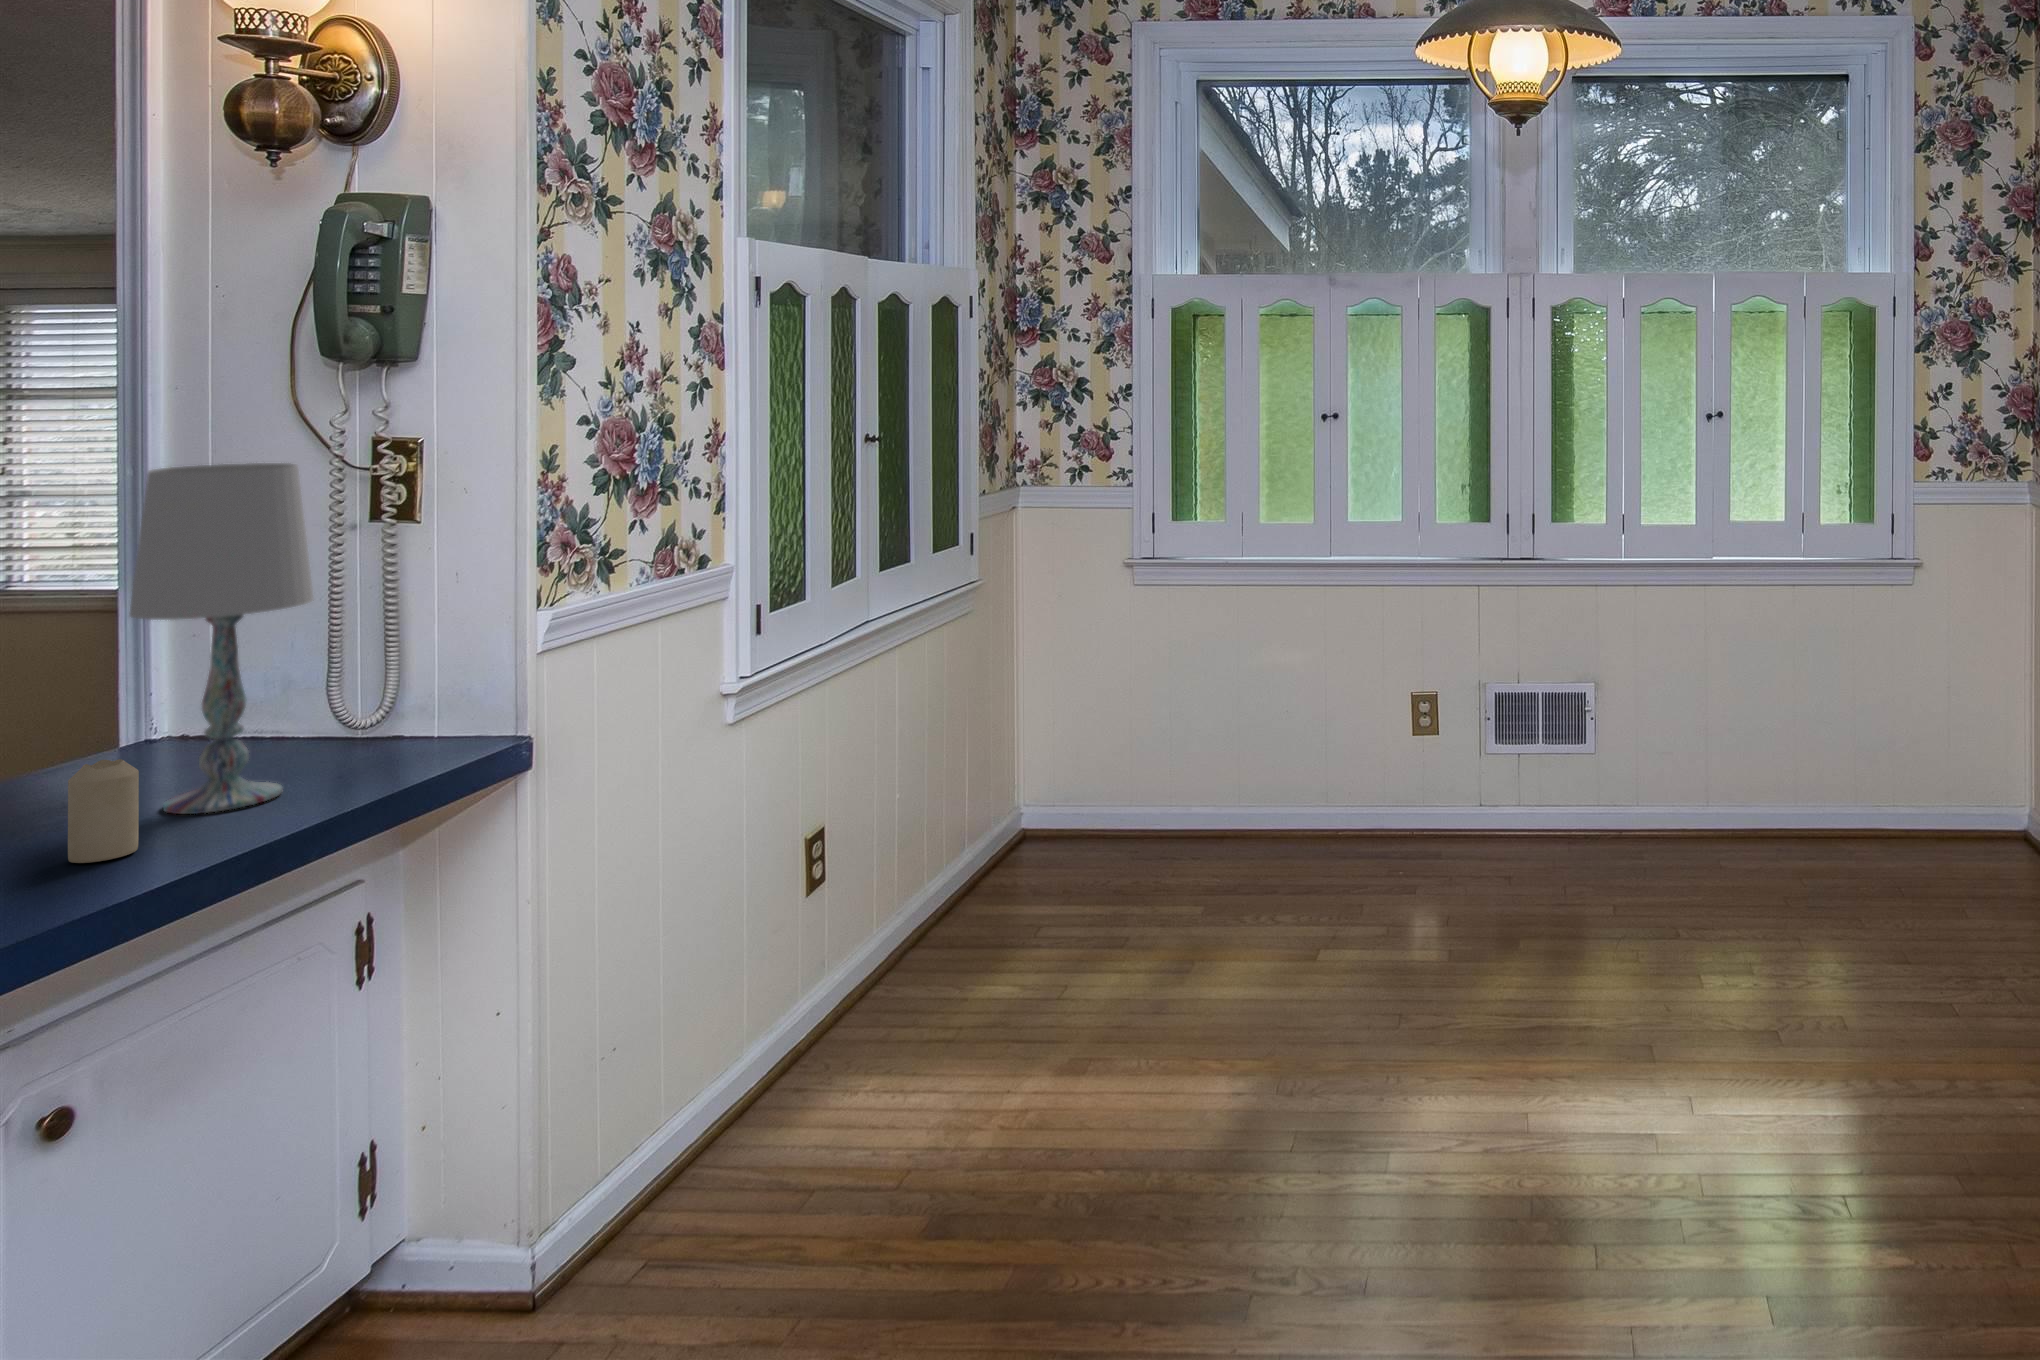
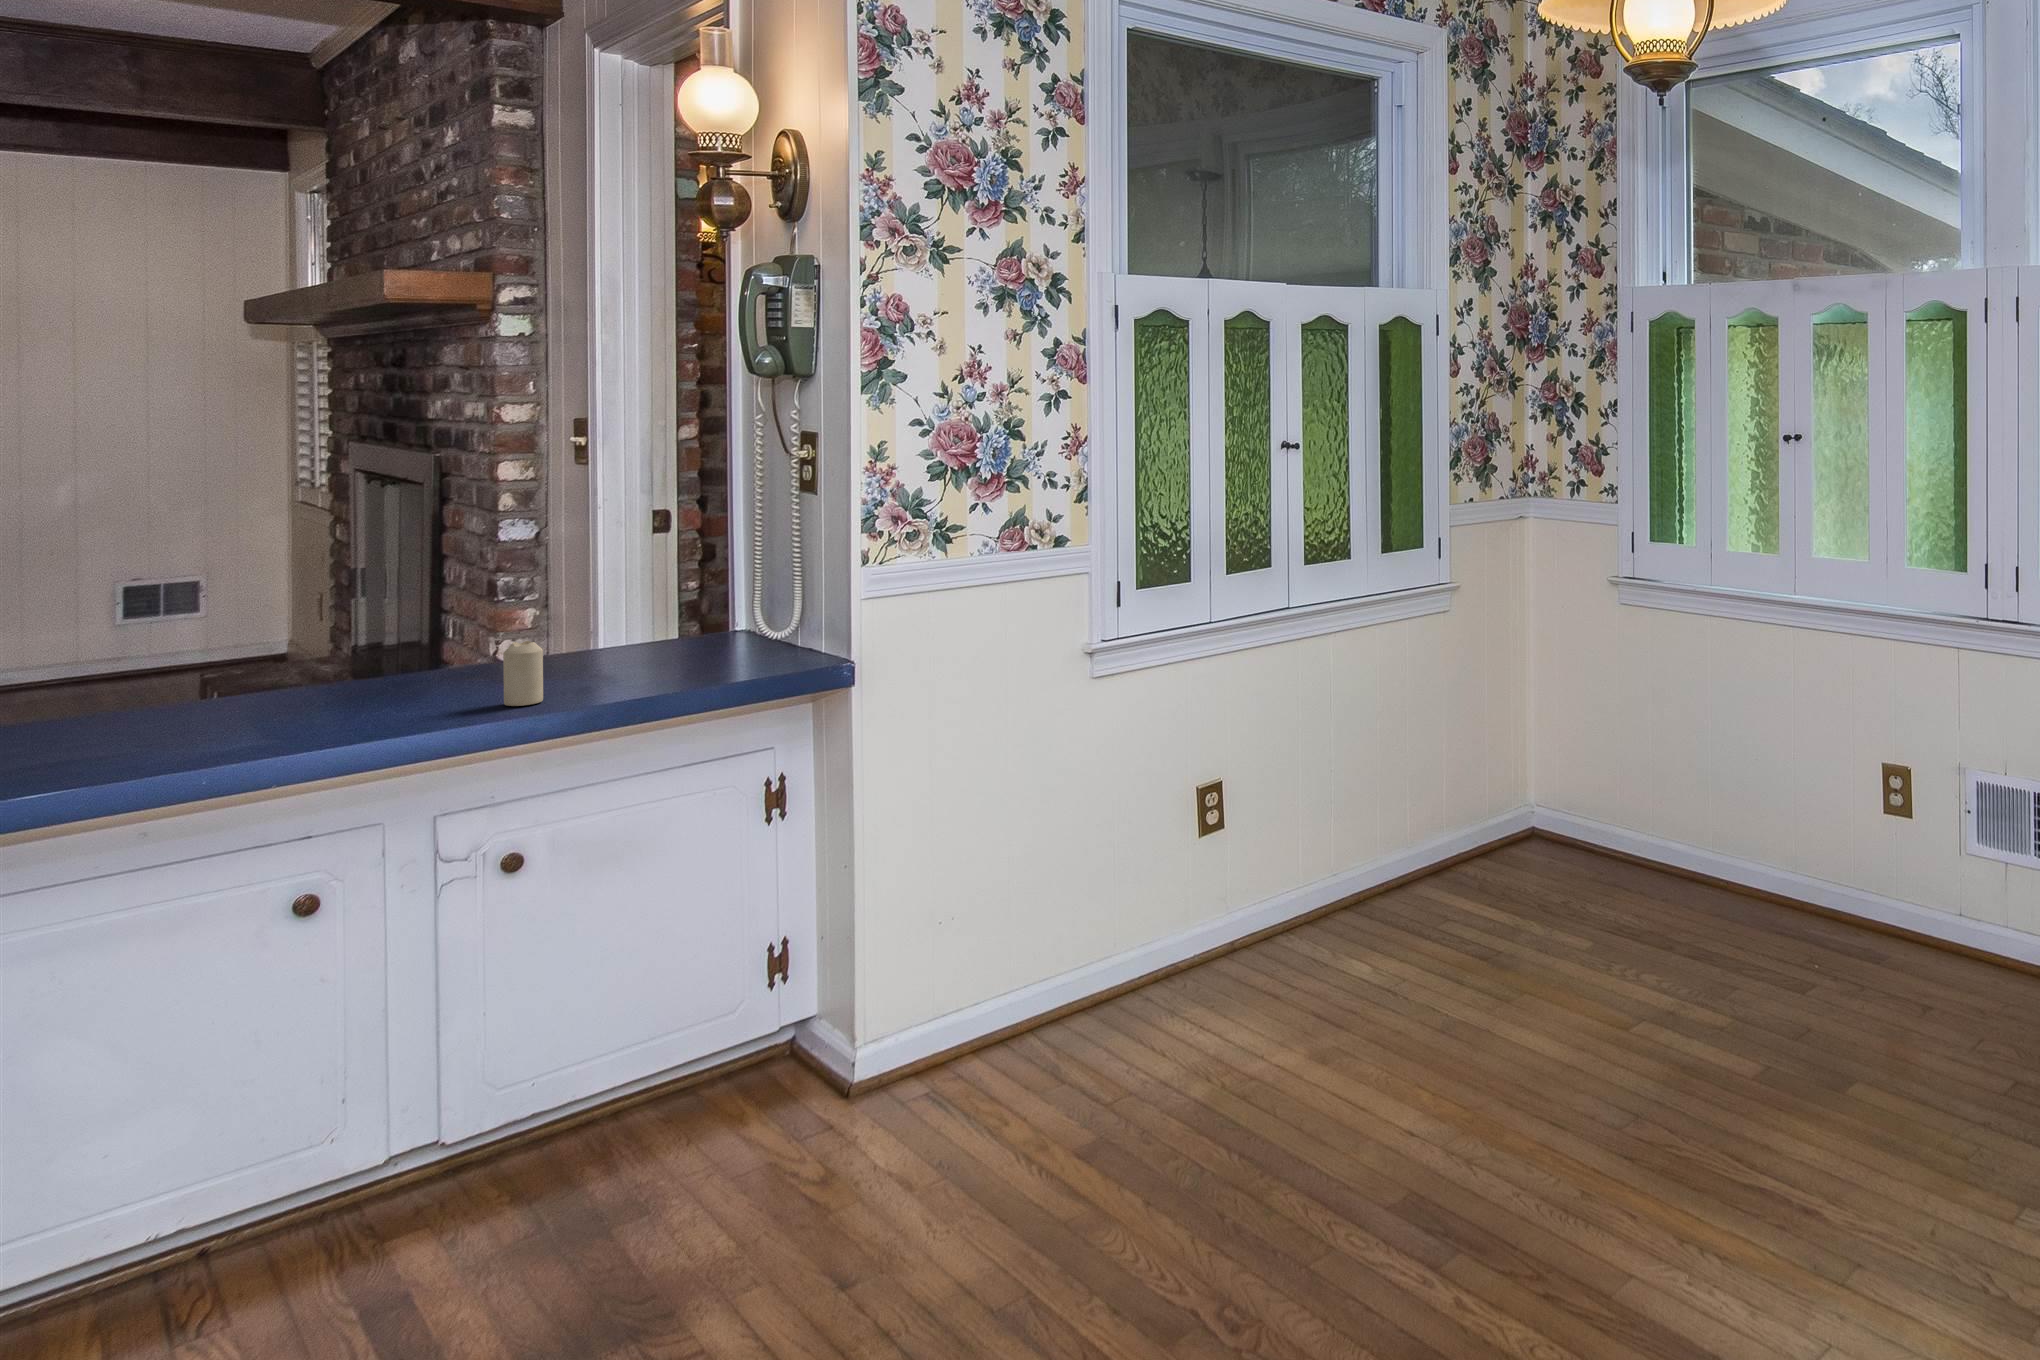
table lamp: present [129,463,313,814] -> none [581,450,690,687]

